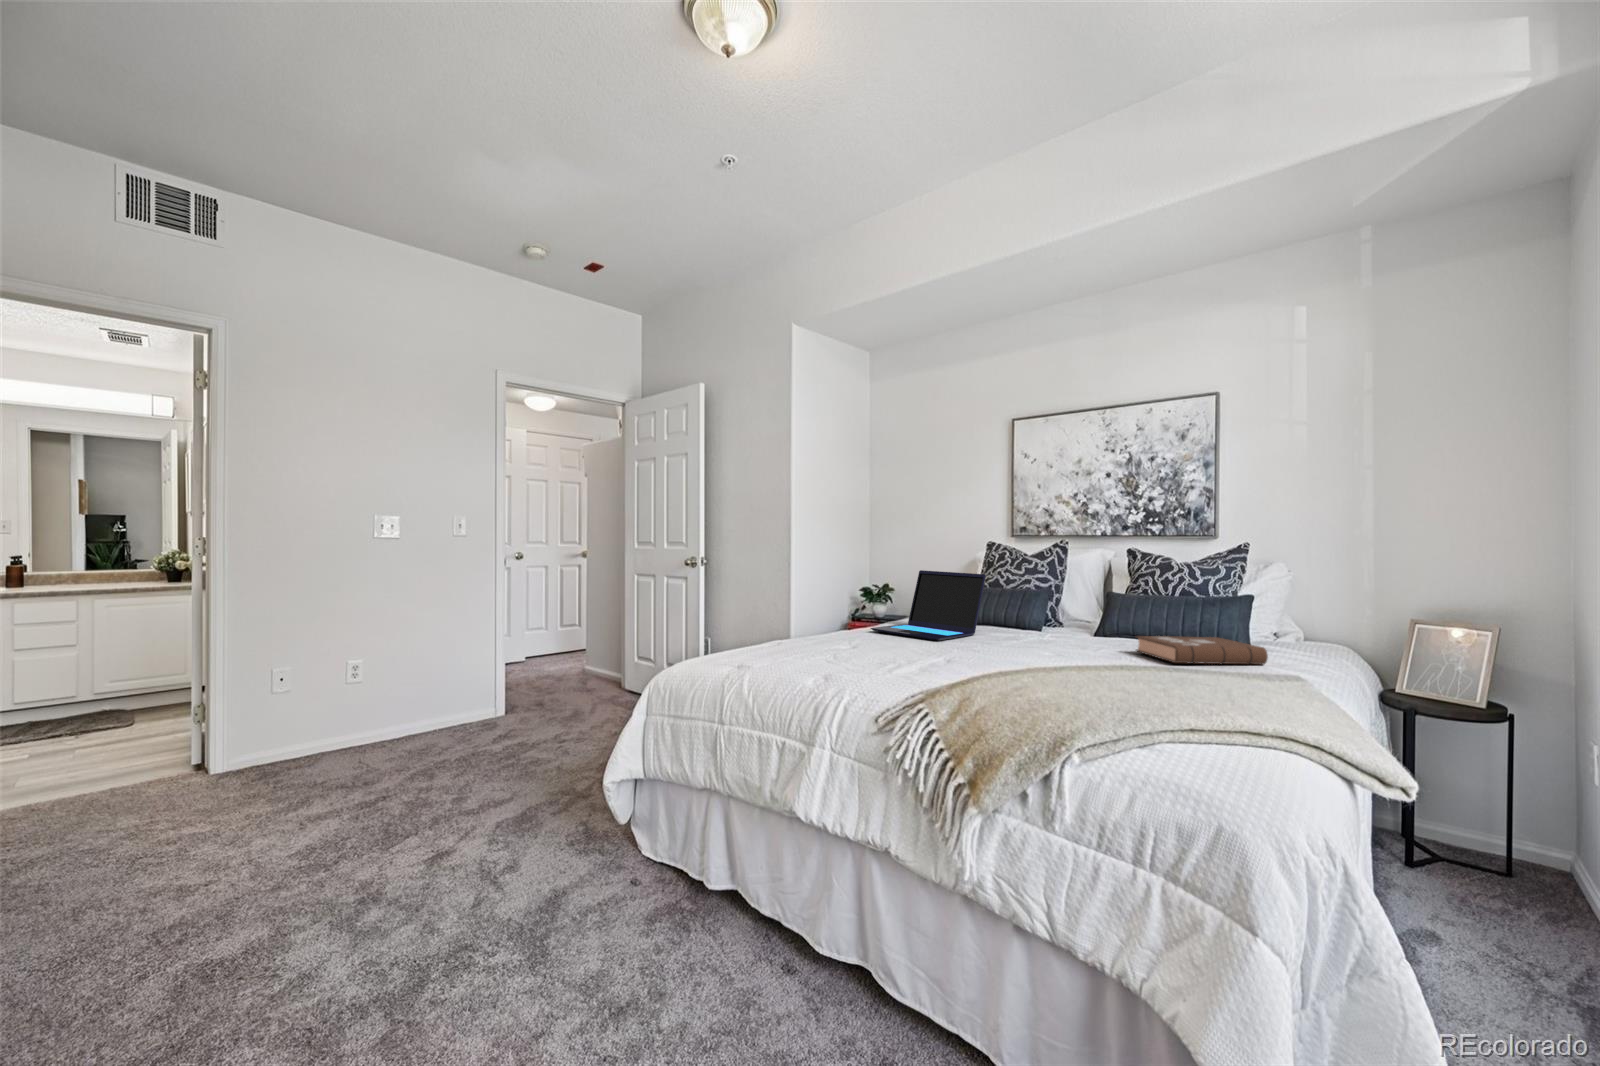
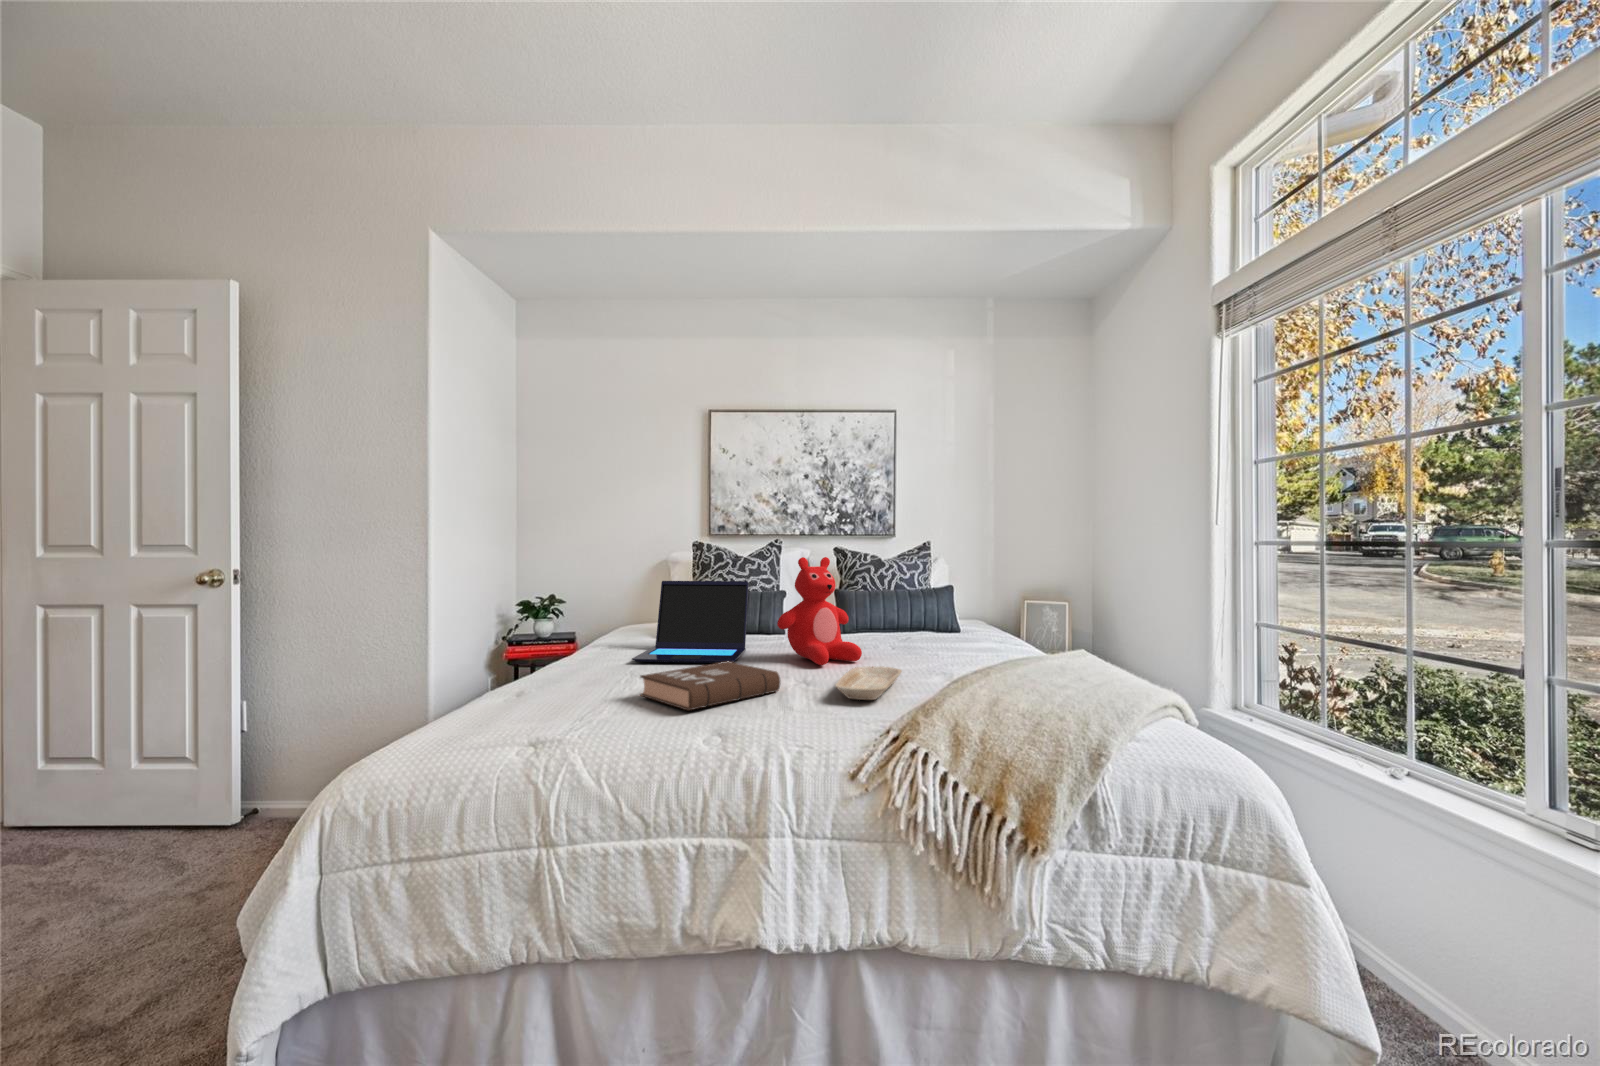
teddy bear: none [977,552,1059,653] -> present [777,557,862,665]
book: present [1136,636,1268,665] -> present [640,662,781,710]
tray: none [950,653,1047,676] -> present [836,666,902,700]

